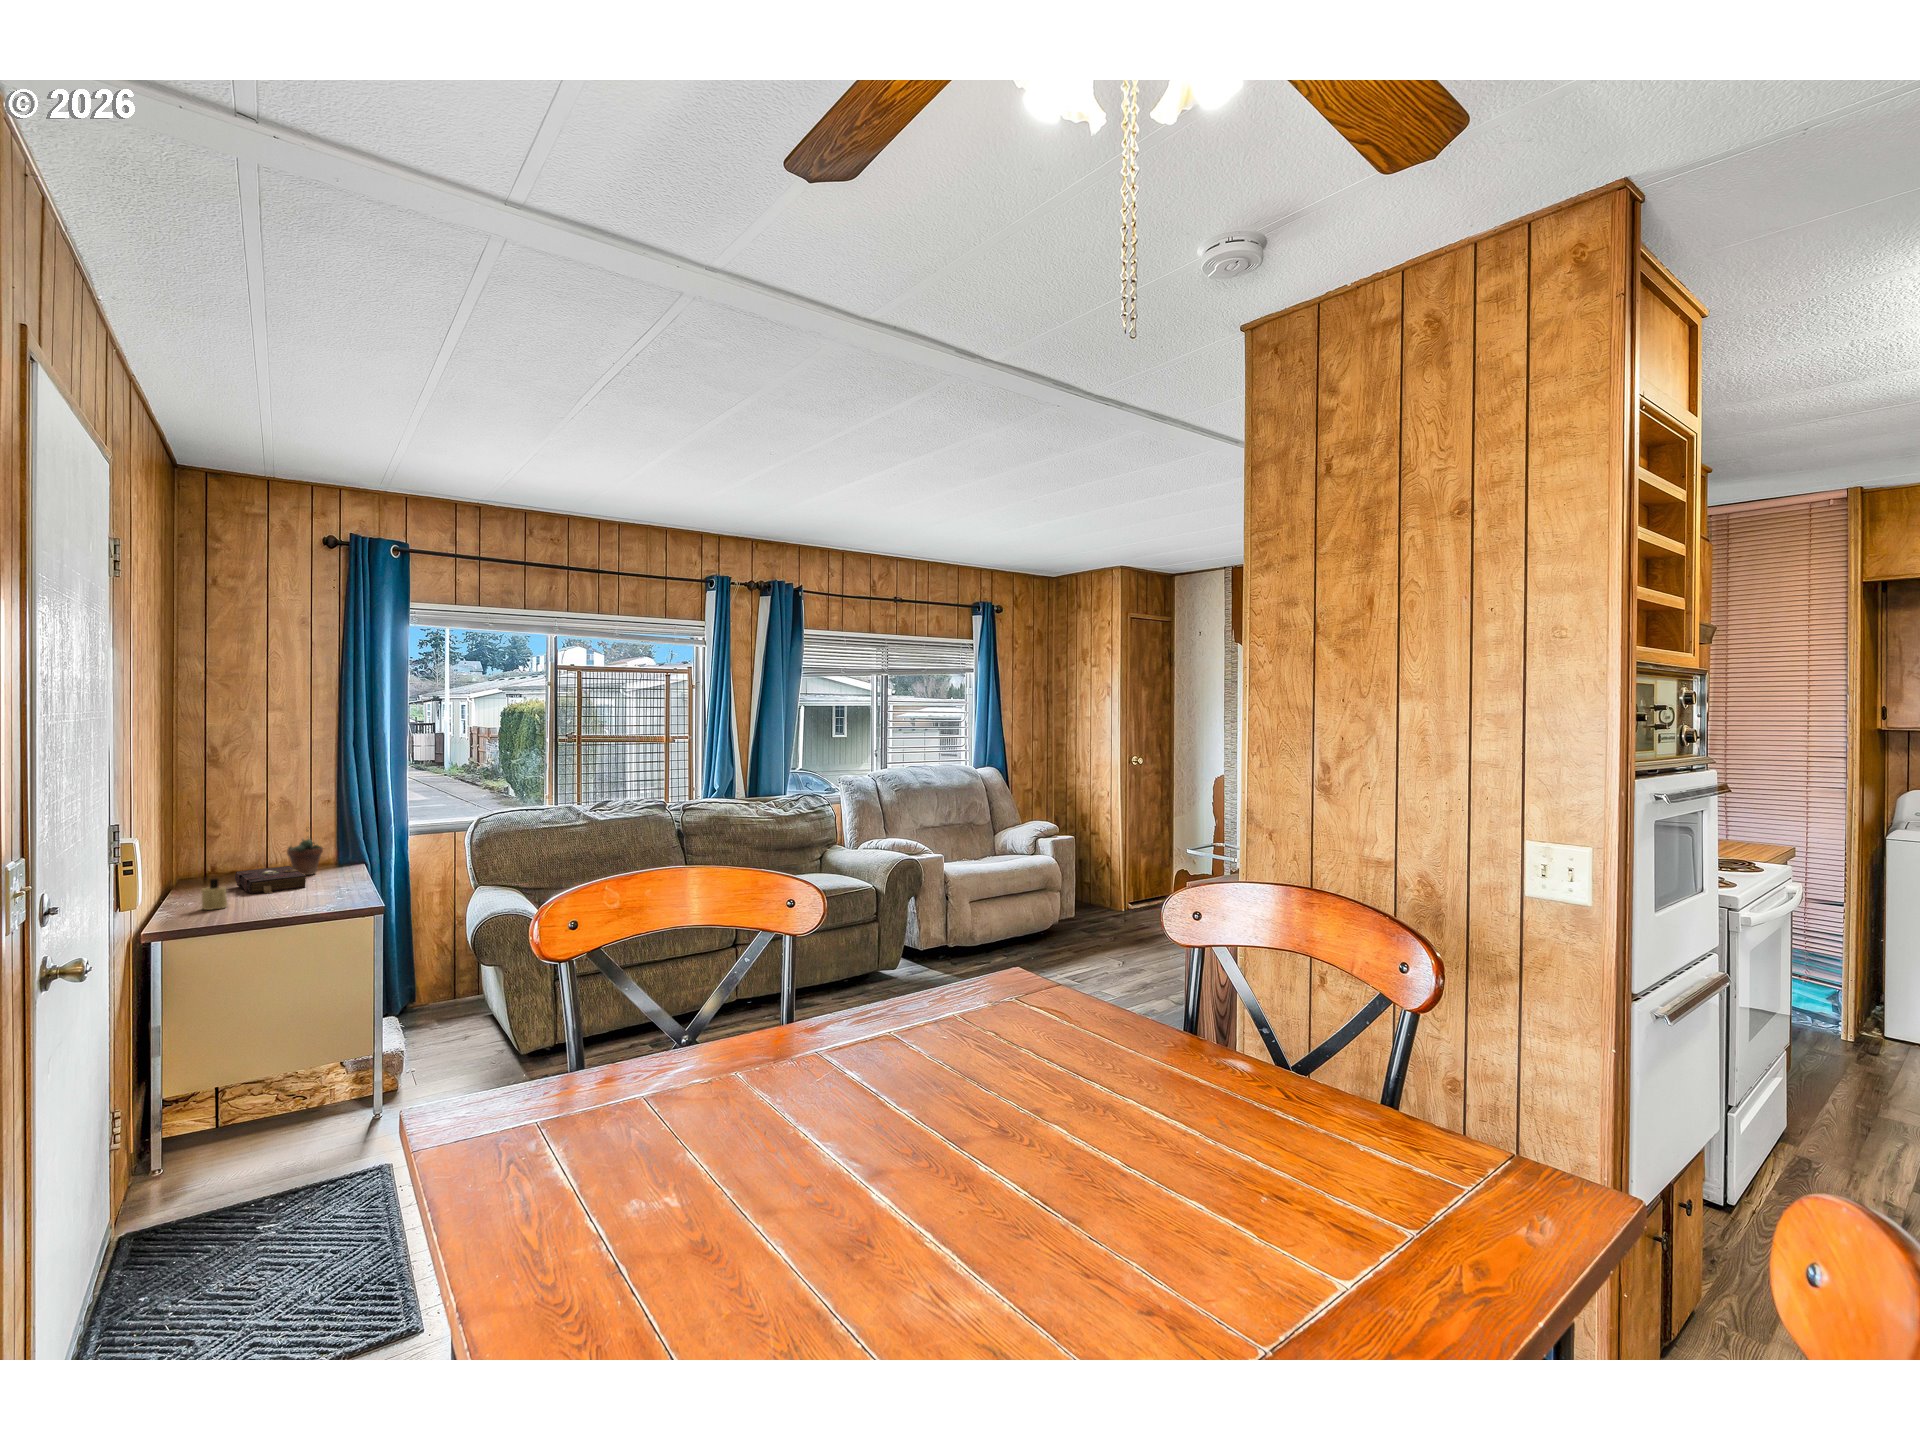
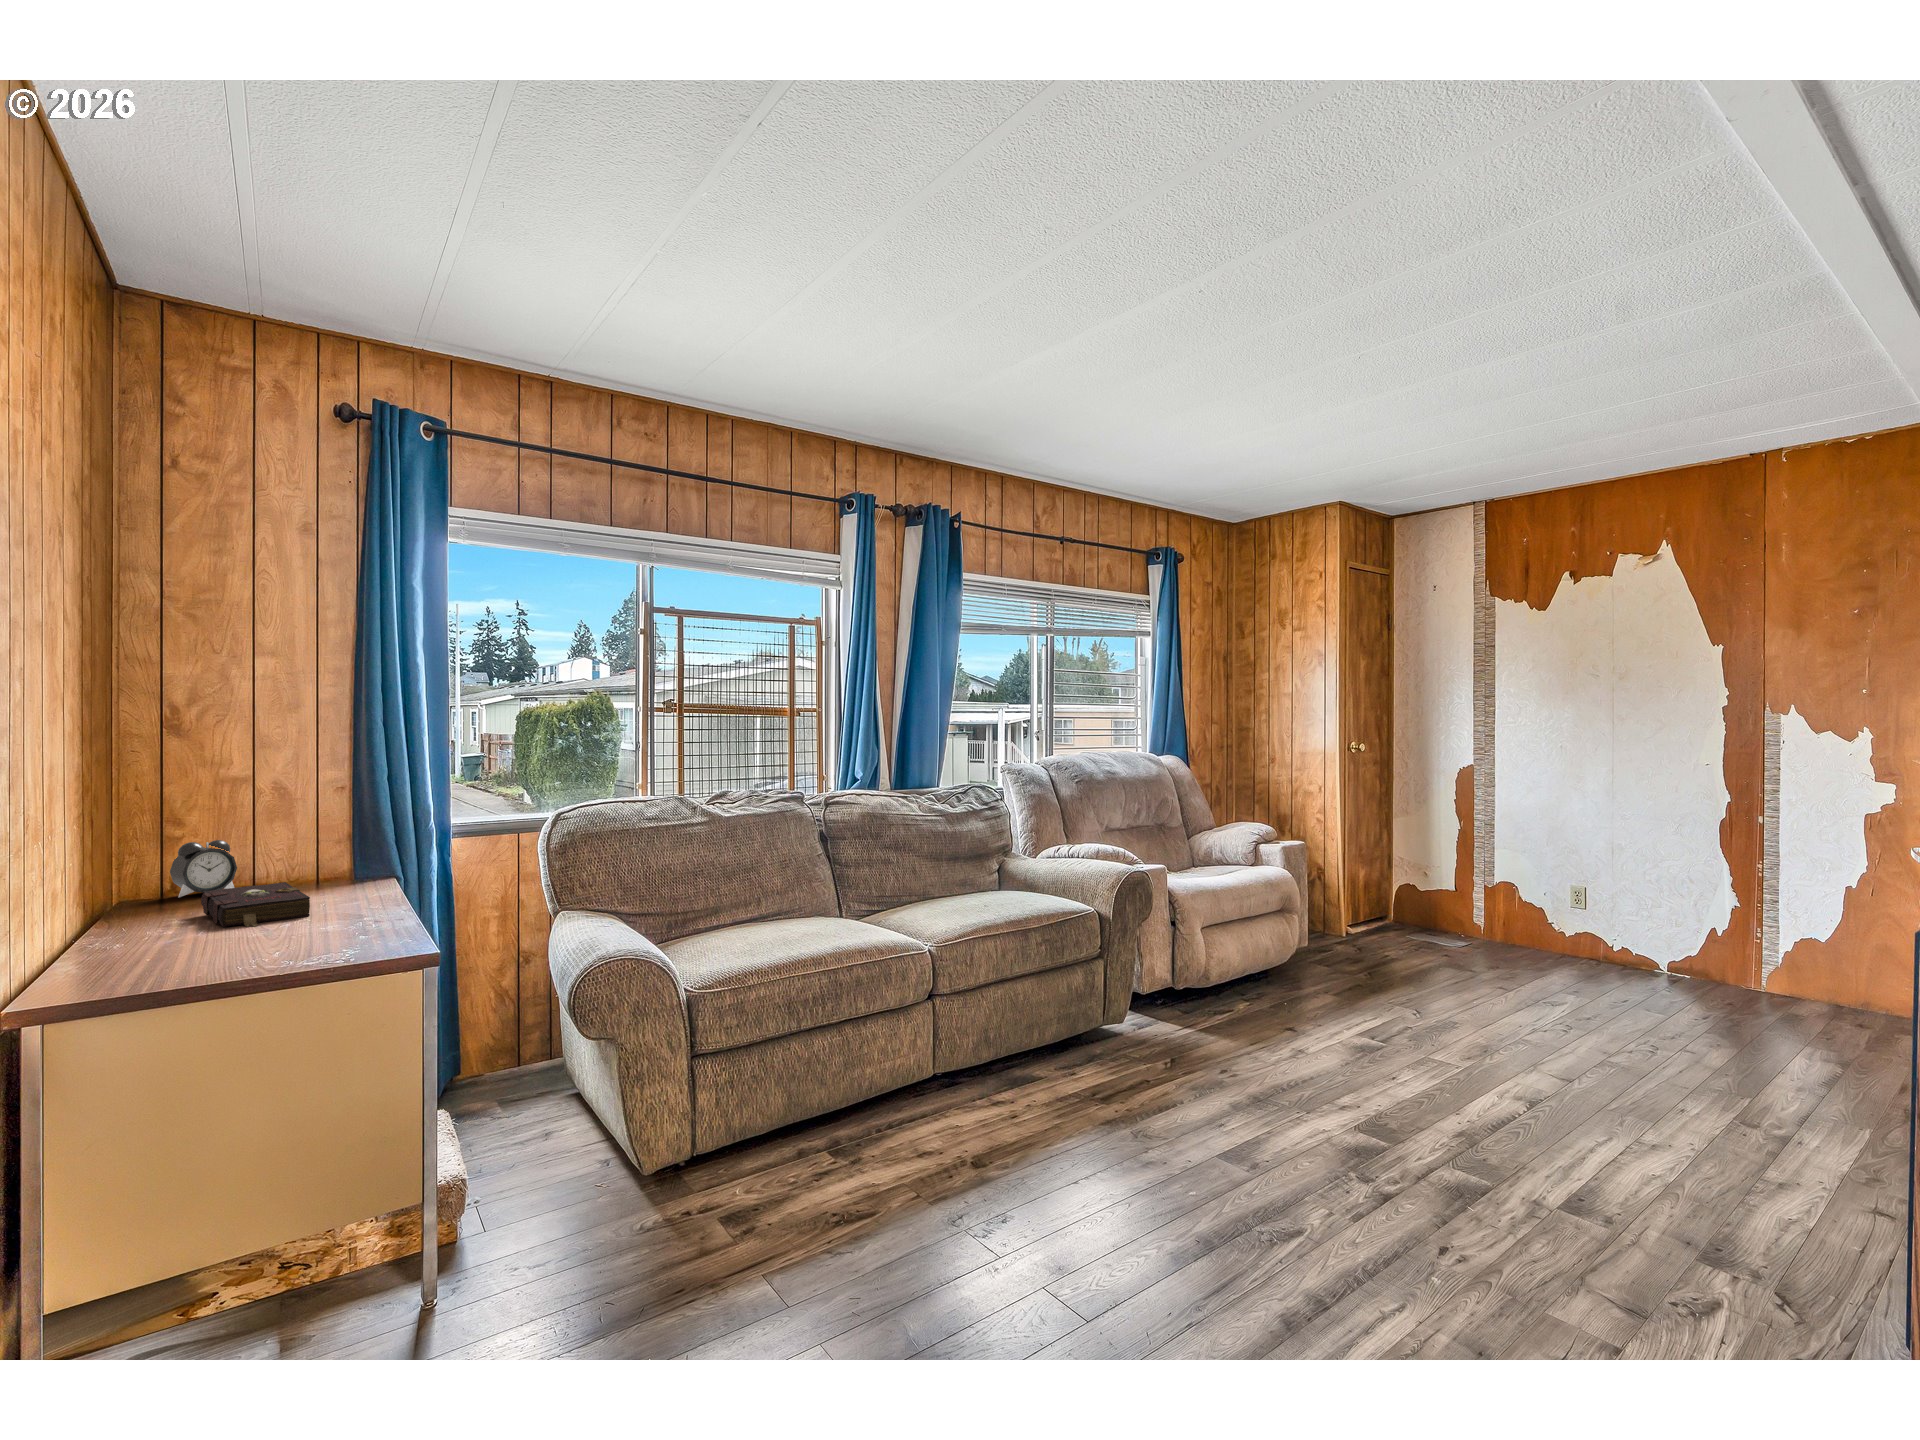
succulent plant: present [287,827,323,875] -> none [283,823,337,897]
alarm clock: none [211,838,256,876] -> present [170,840,237,898]
candle: present [201,879,227,910] -> none [134,904,181,957]

